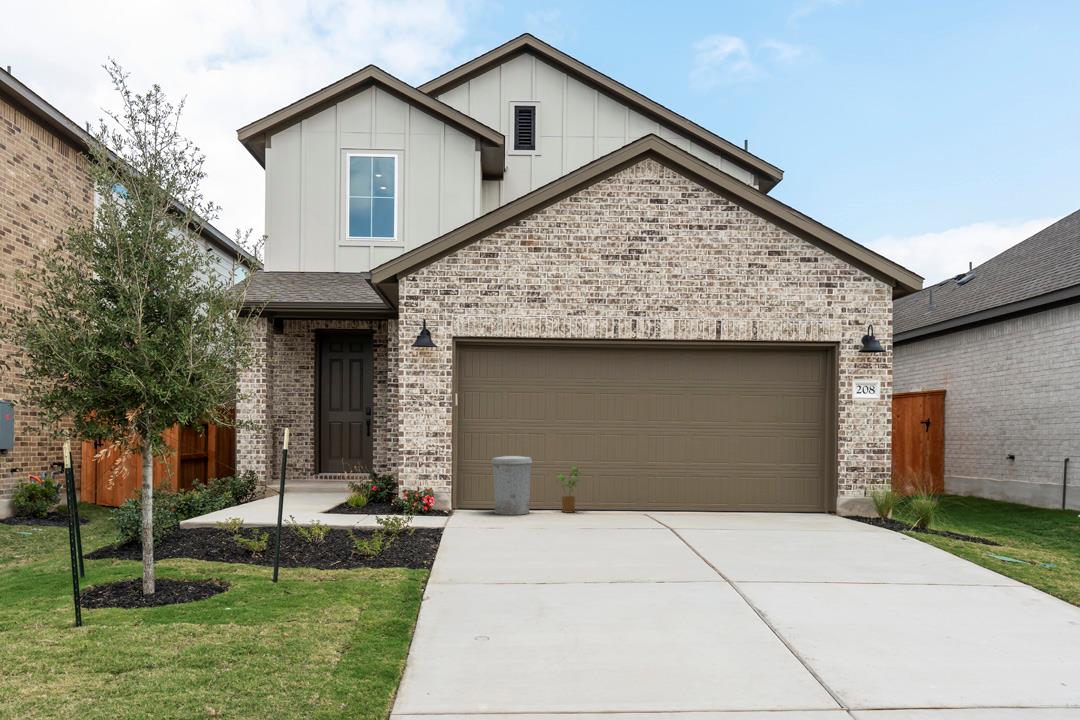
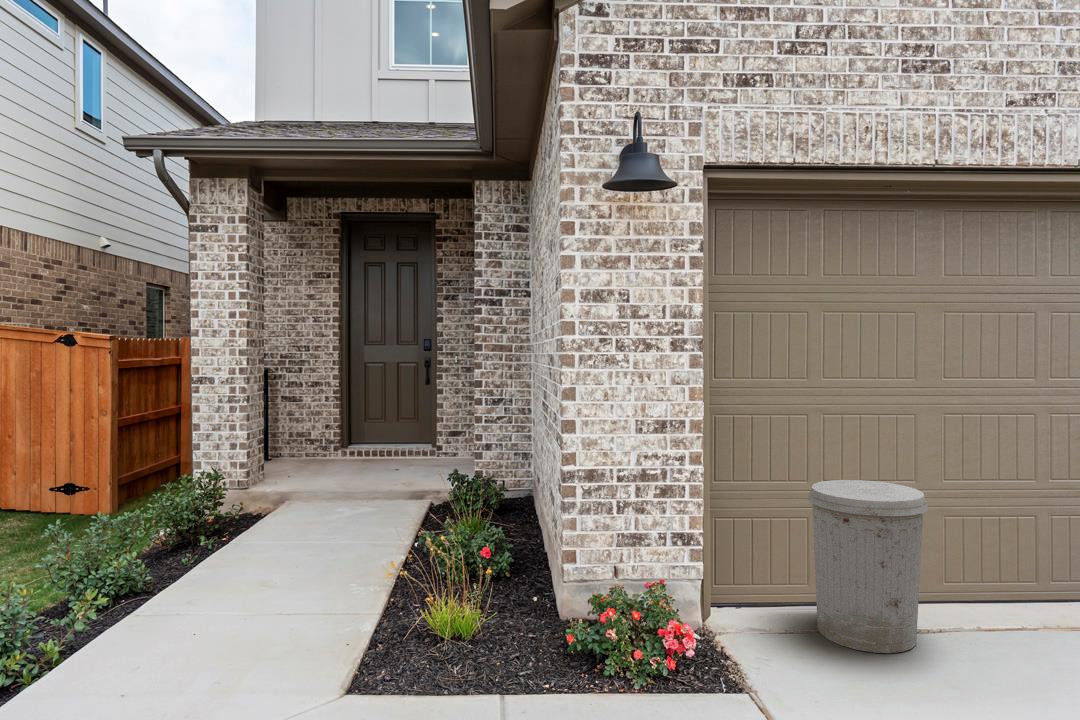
house plant: present [557,467,581,513] -> none [959,508,1047,628]

